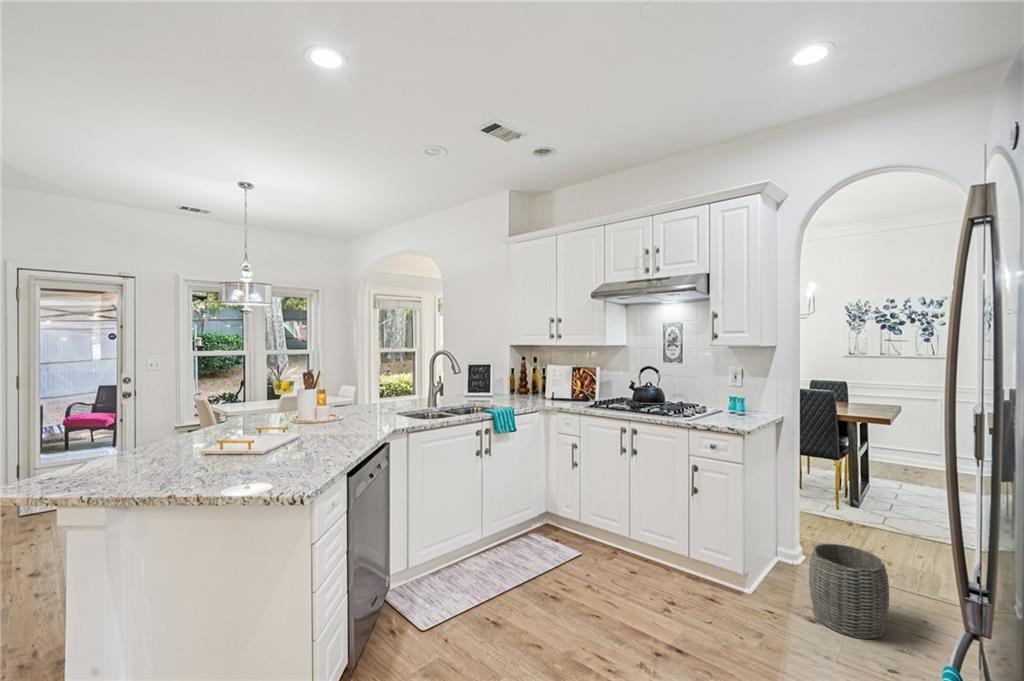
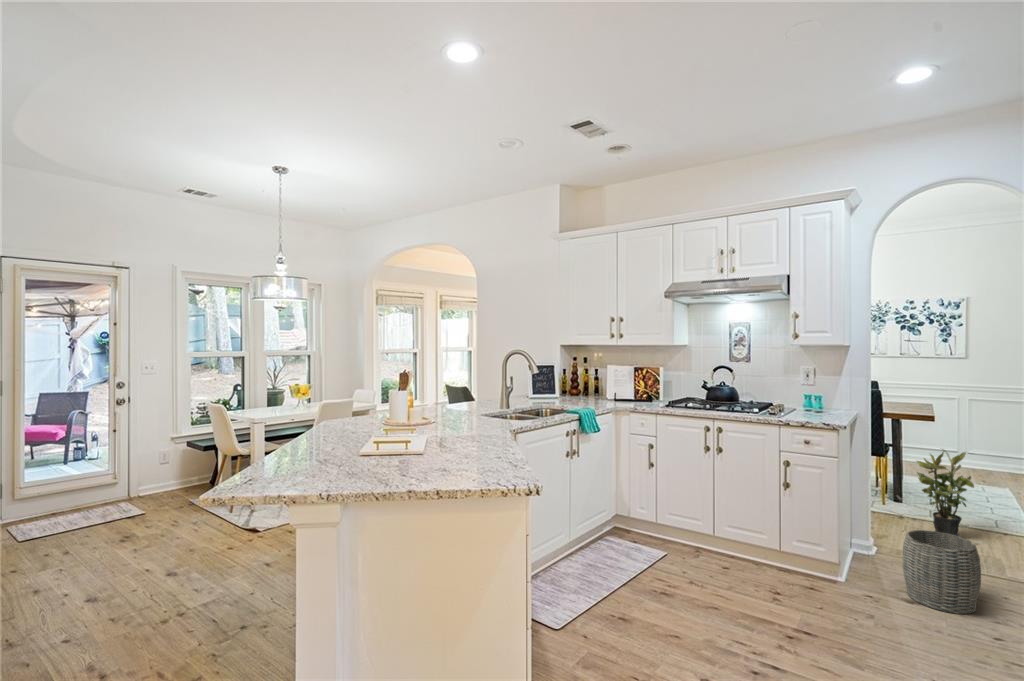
potted plant: none [858,454,920,552] -> present [917,449,974,537]

